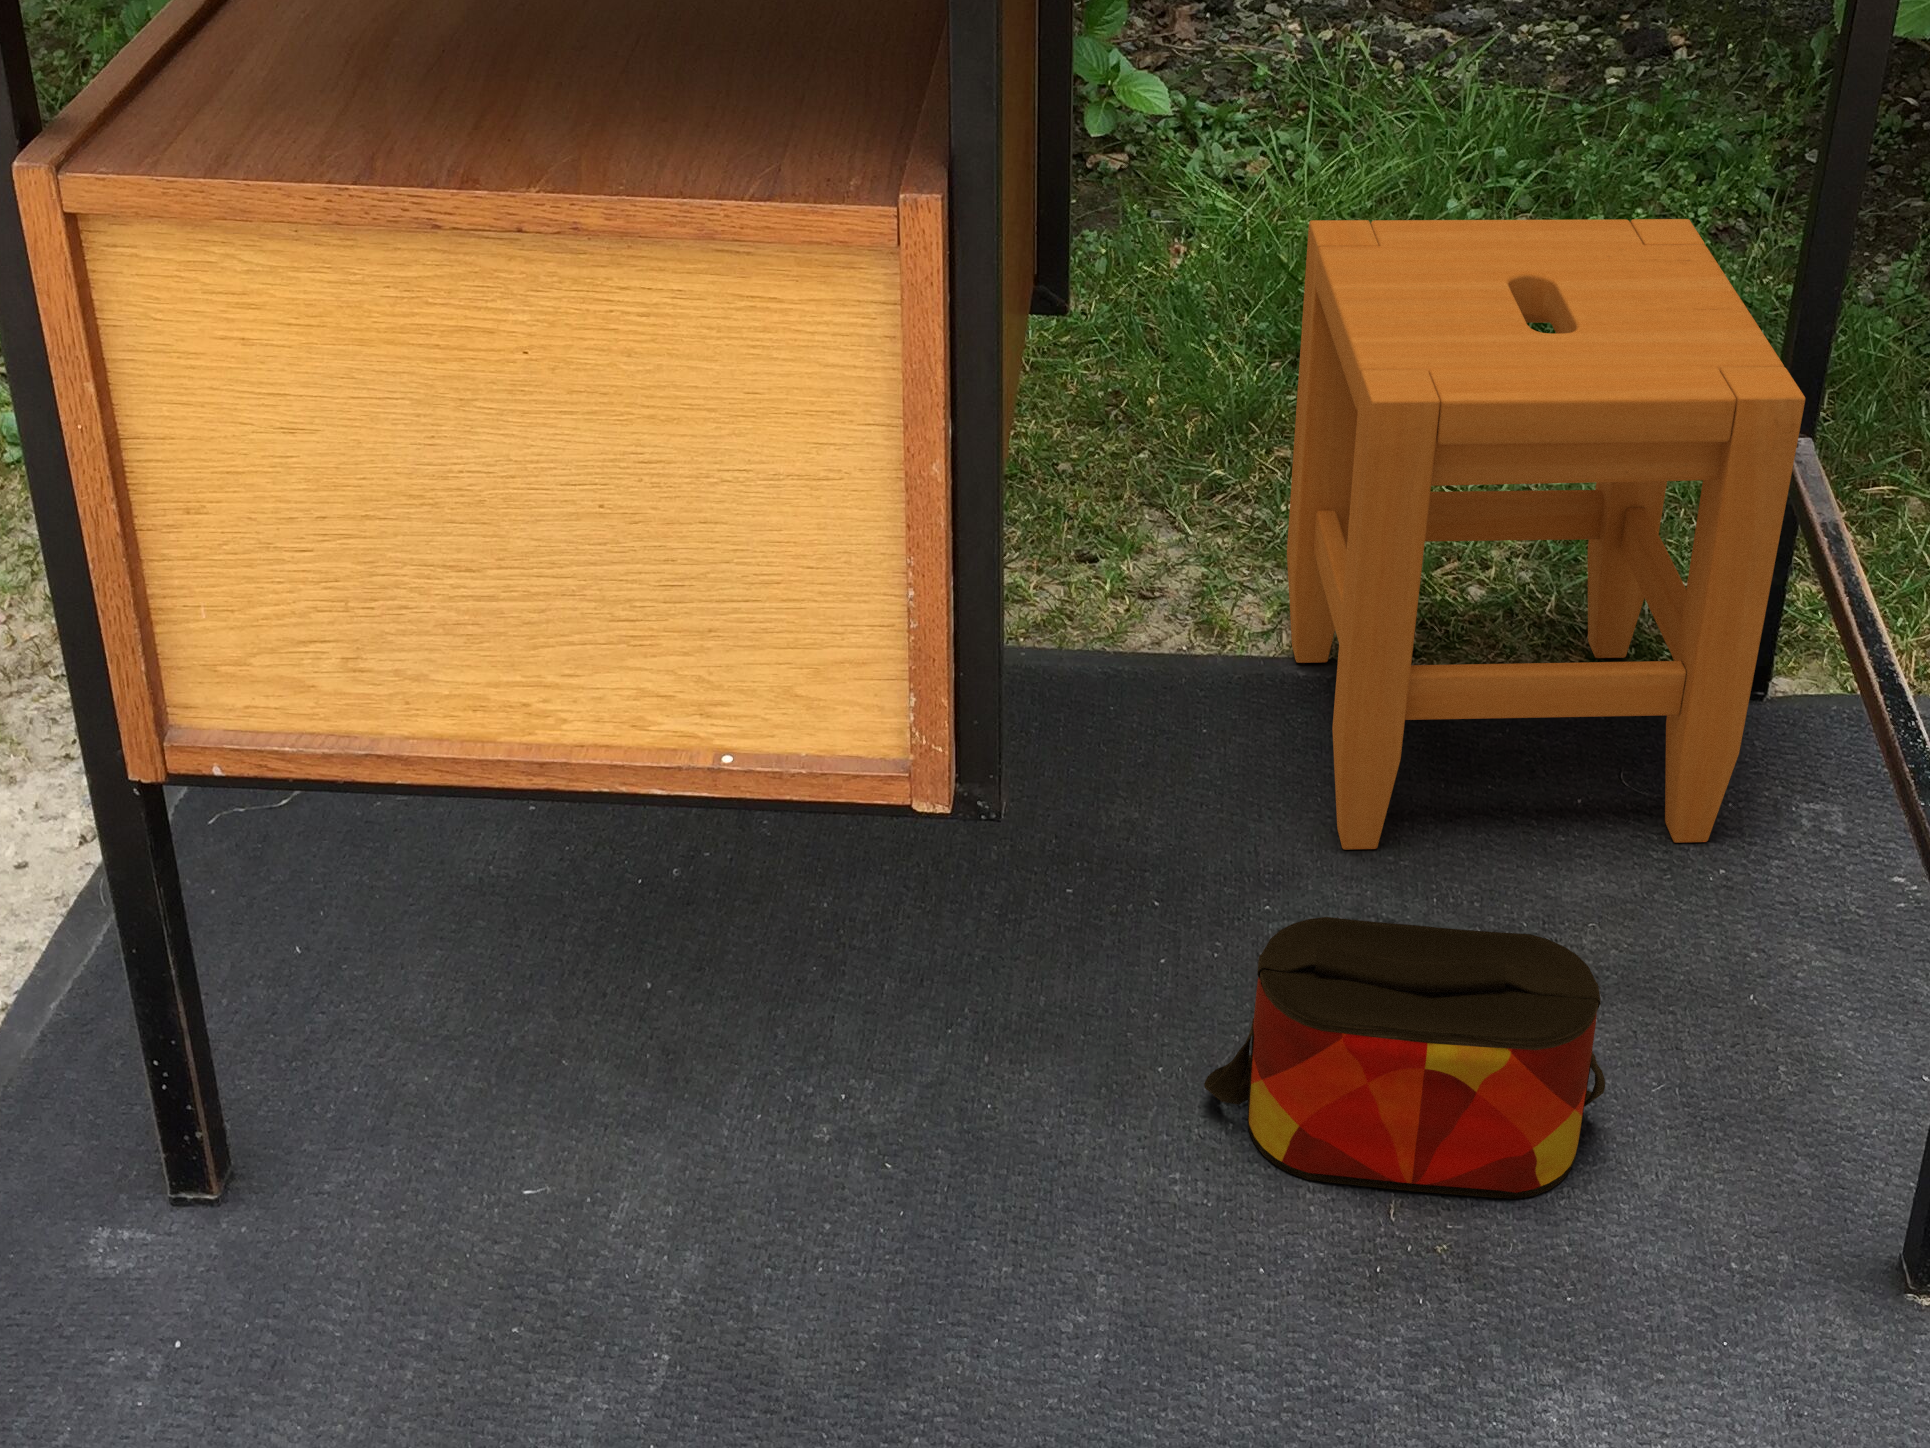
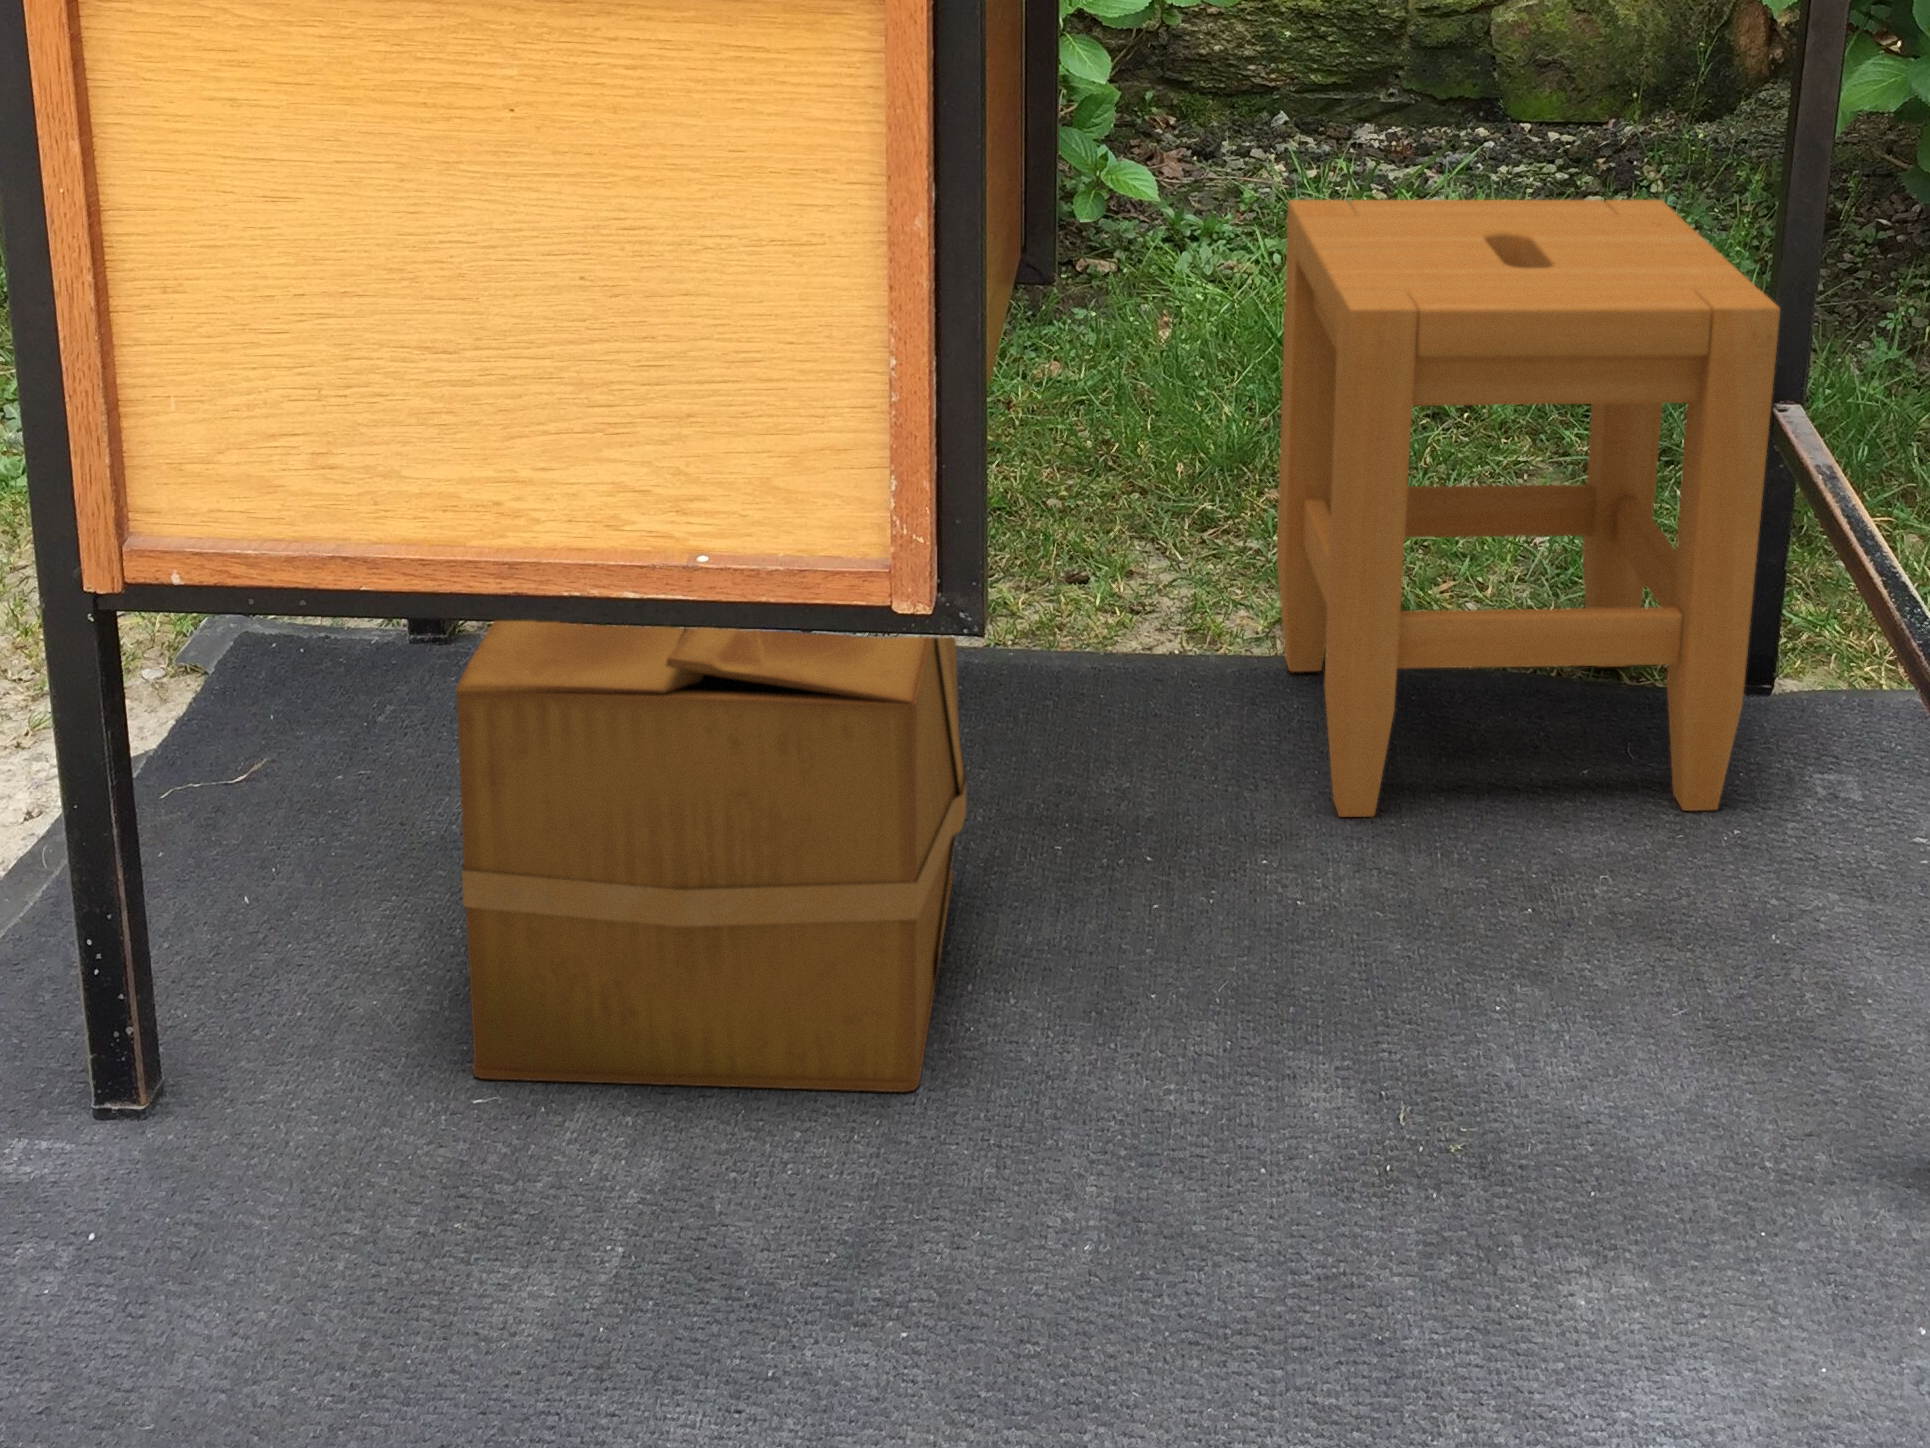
cardboard box: none [493,610,987,1191] -> present [456,621,966,1092]
bag: present [1204,917,1605,1199] -> none [1195,805,1616,1097]

